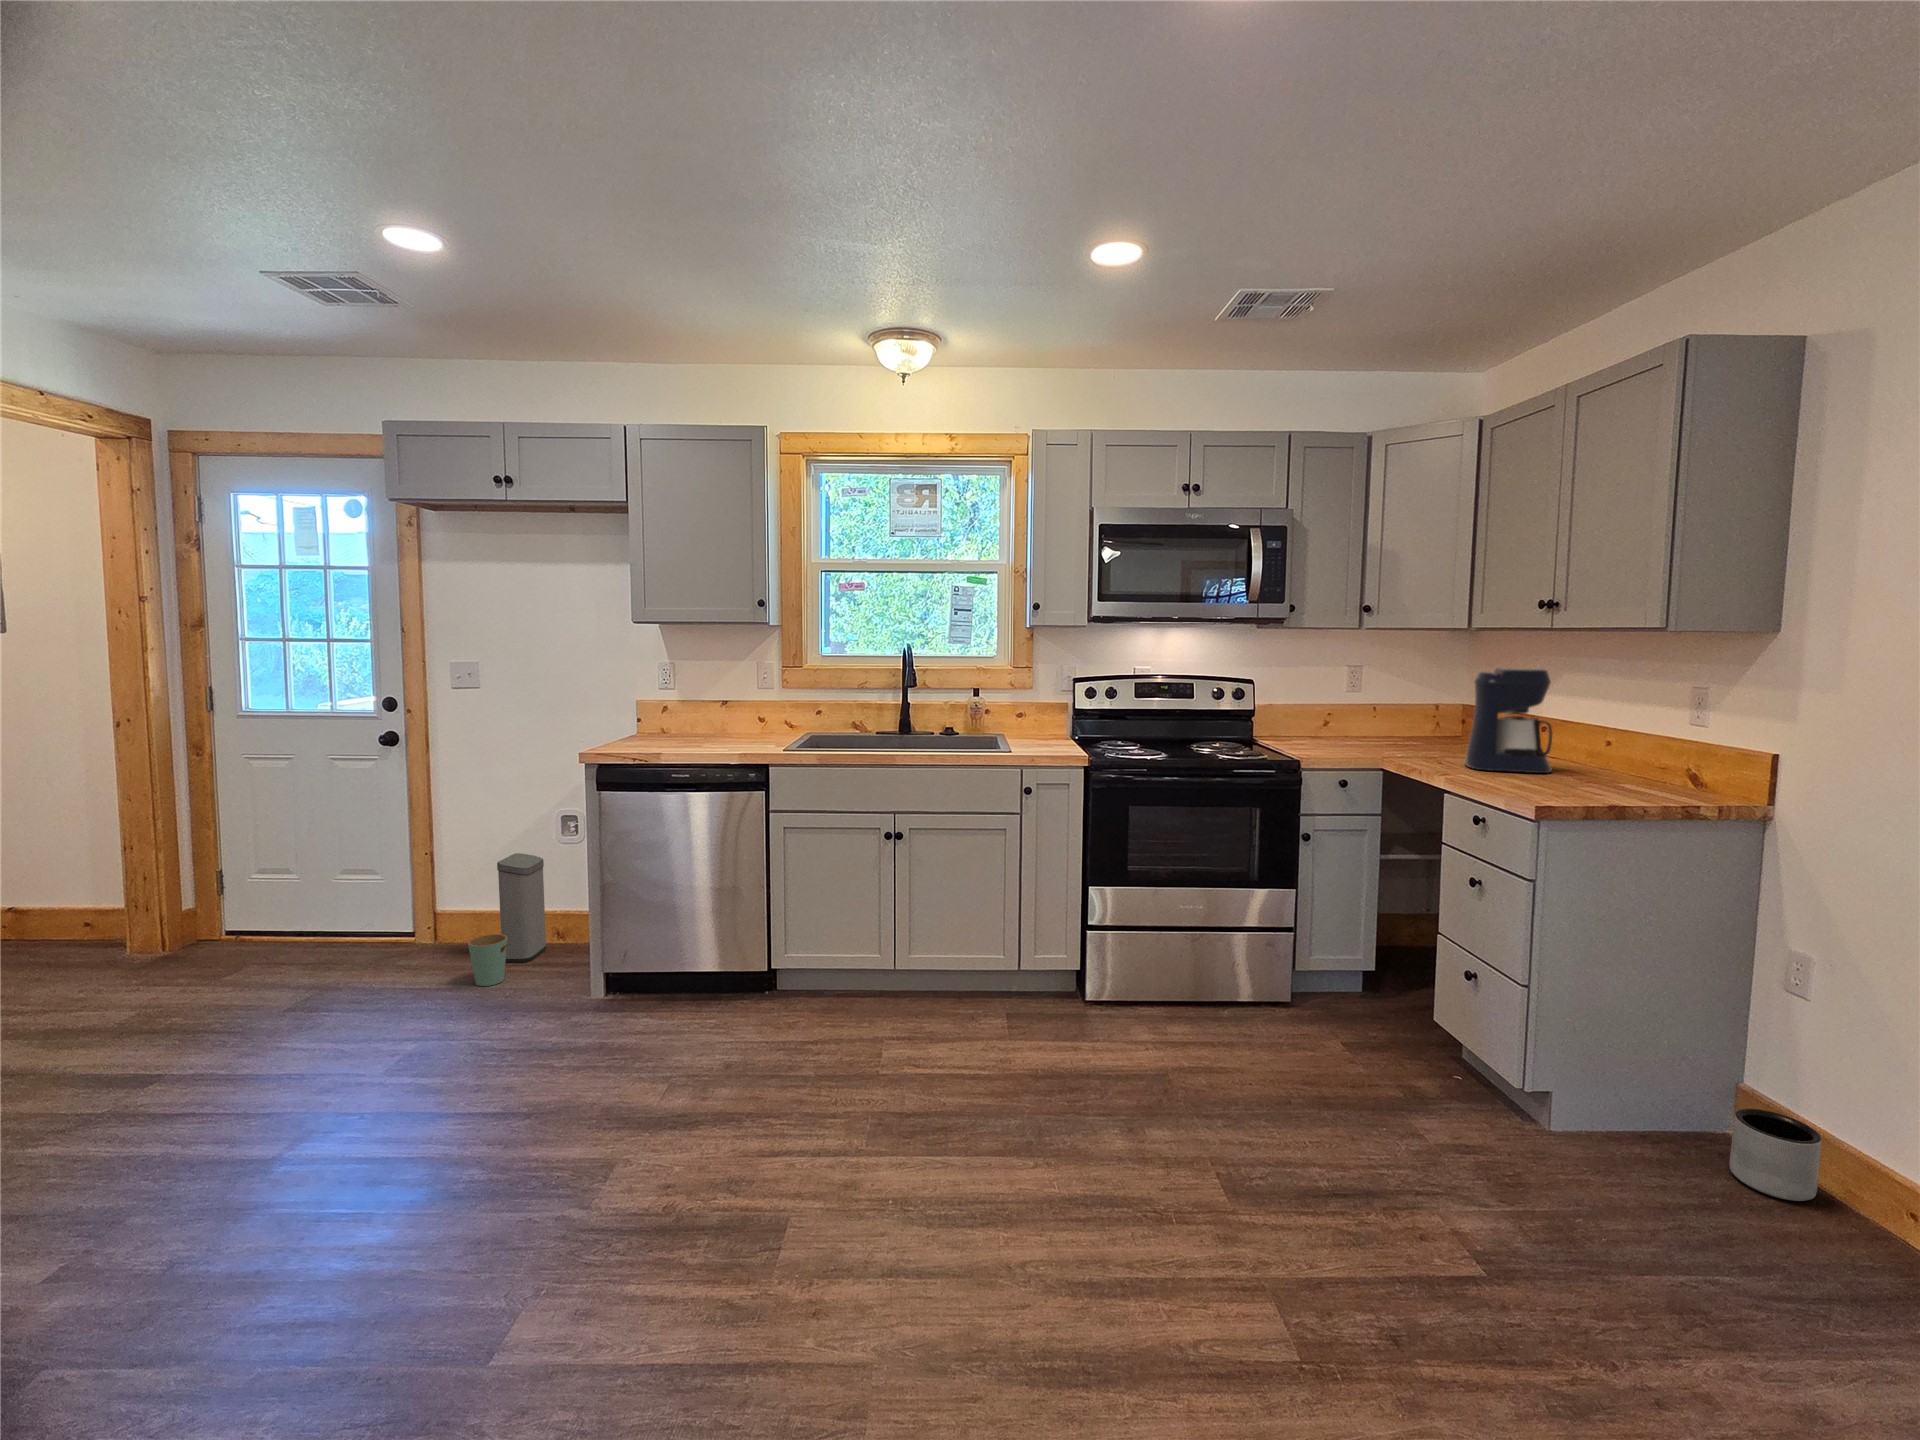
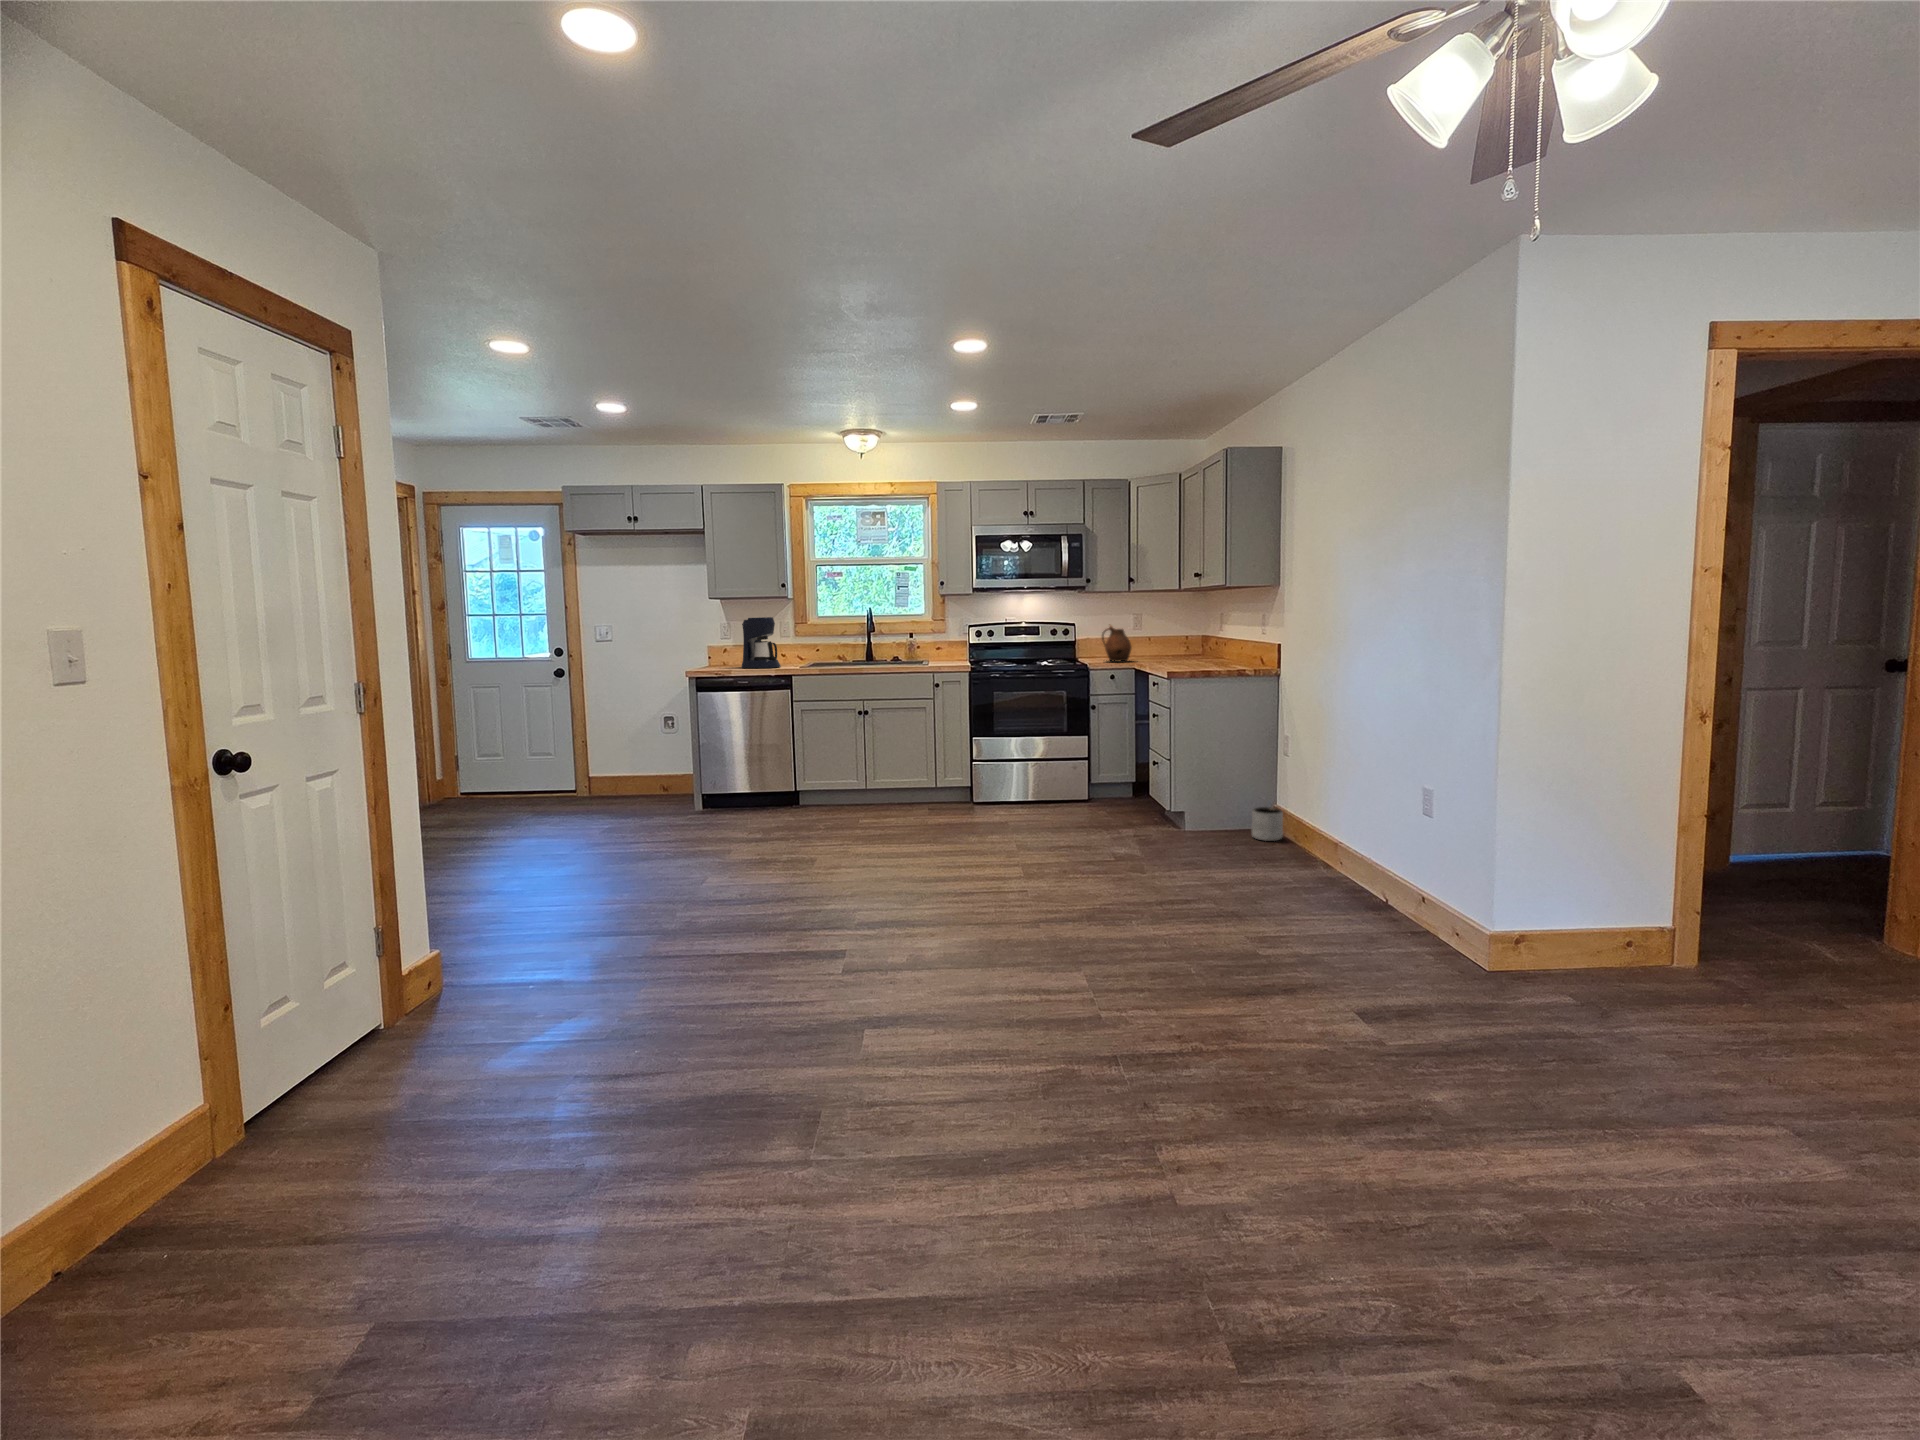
coffee maker: present [1465,668,1552,773] -> present [741,617,781,668]
ceramic pitcher: none [1319,688,1386,757] -> present [1102,625,1131,662]
trash can: present [468,853,546,986] -> none [621,739,658,809]

